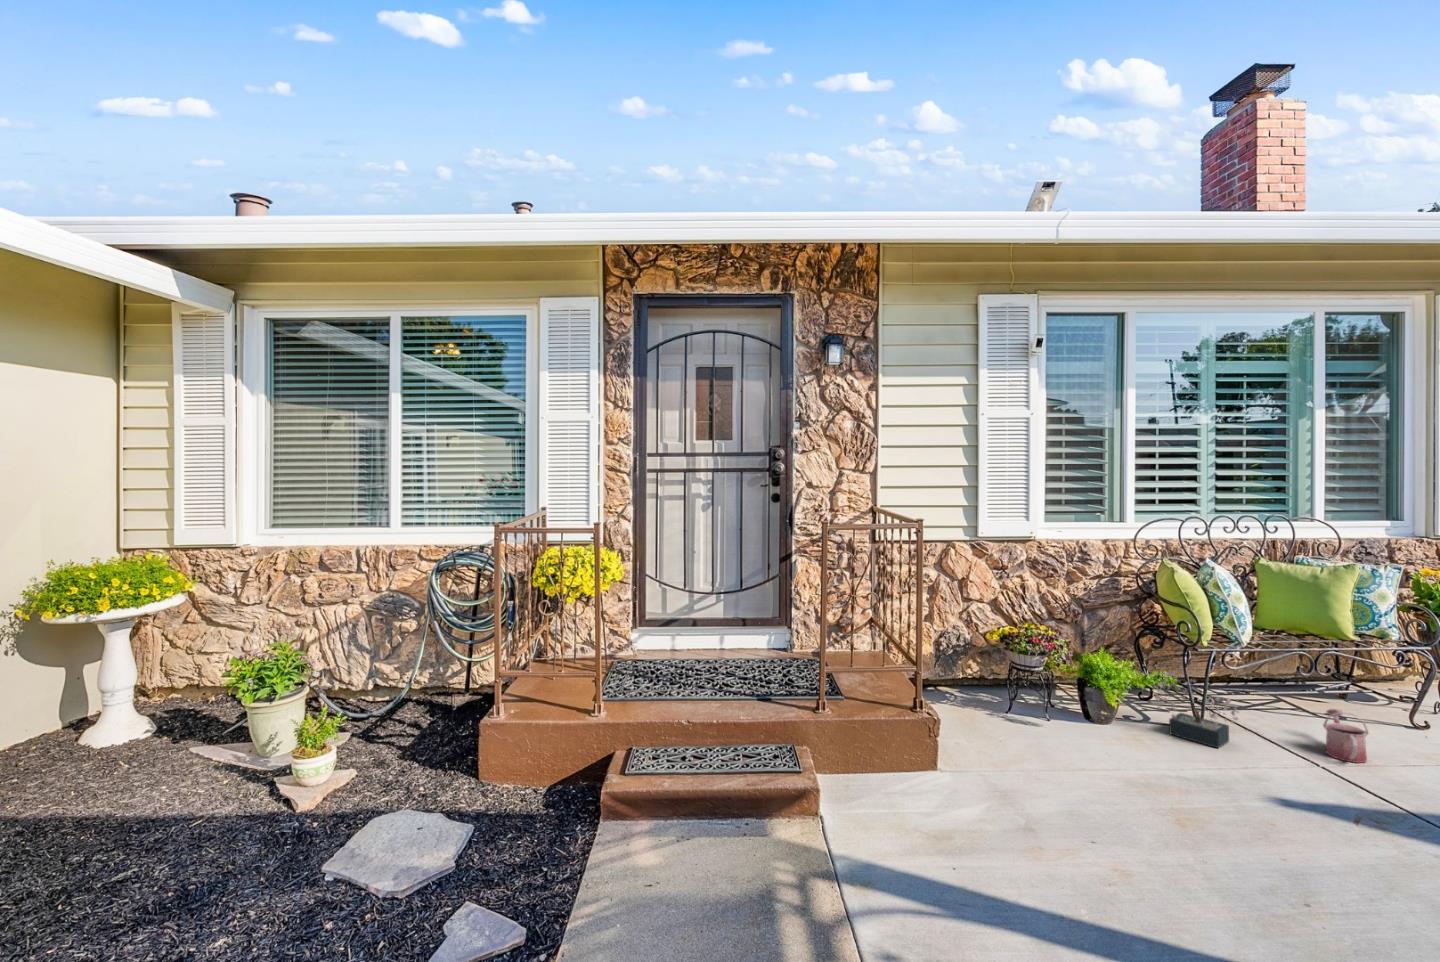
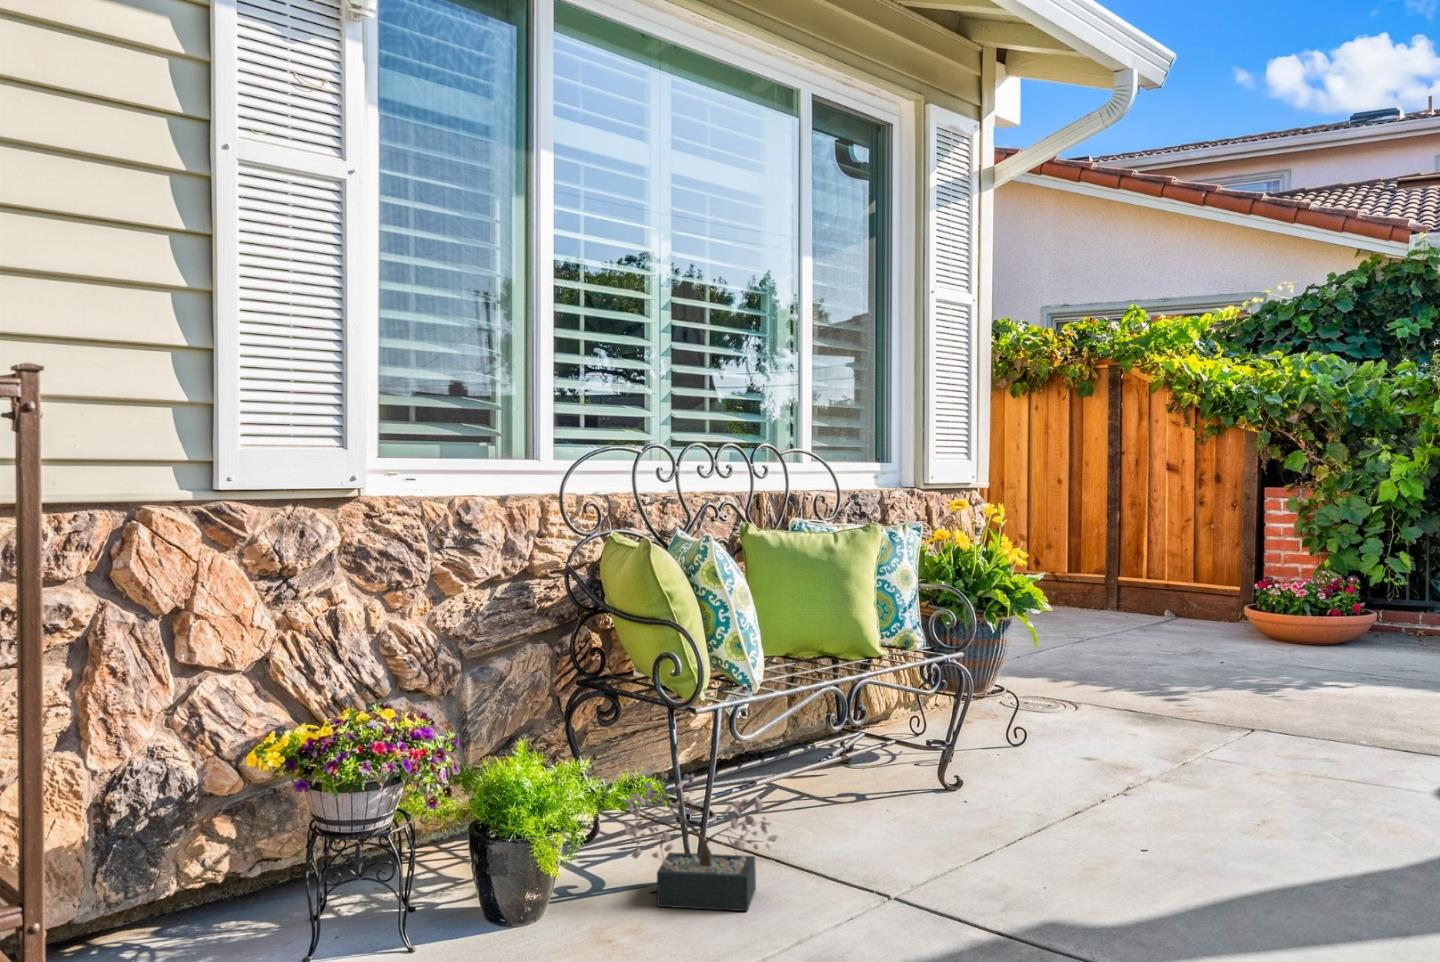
watering can: present [1323,709,1369,763] -> none [878,781,946,874]

